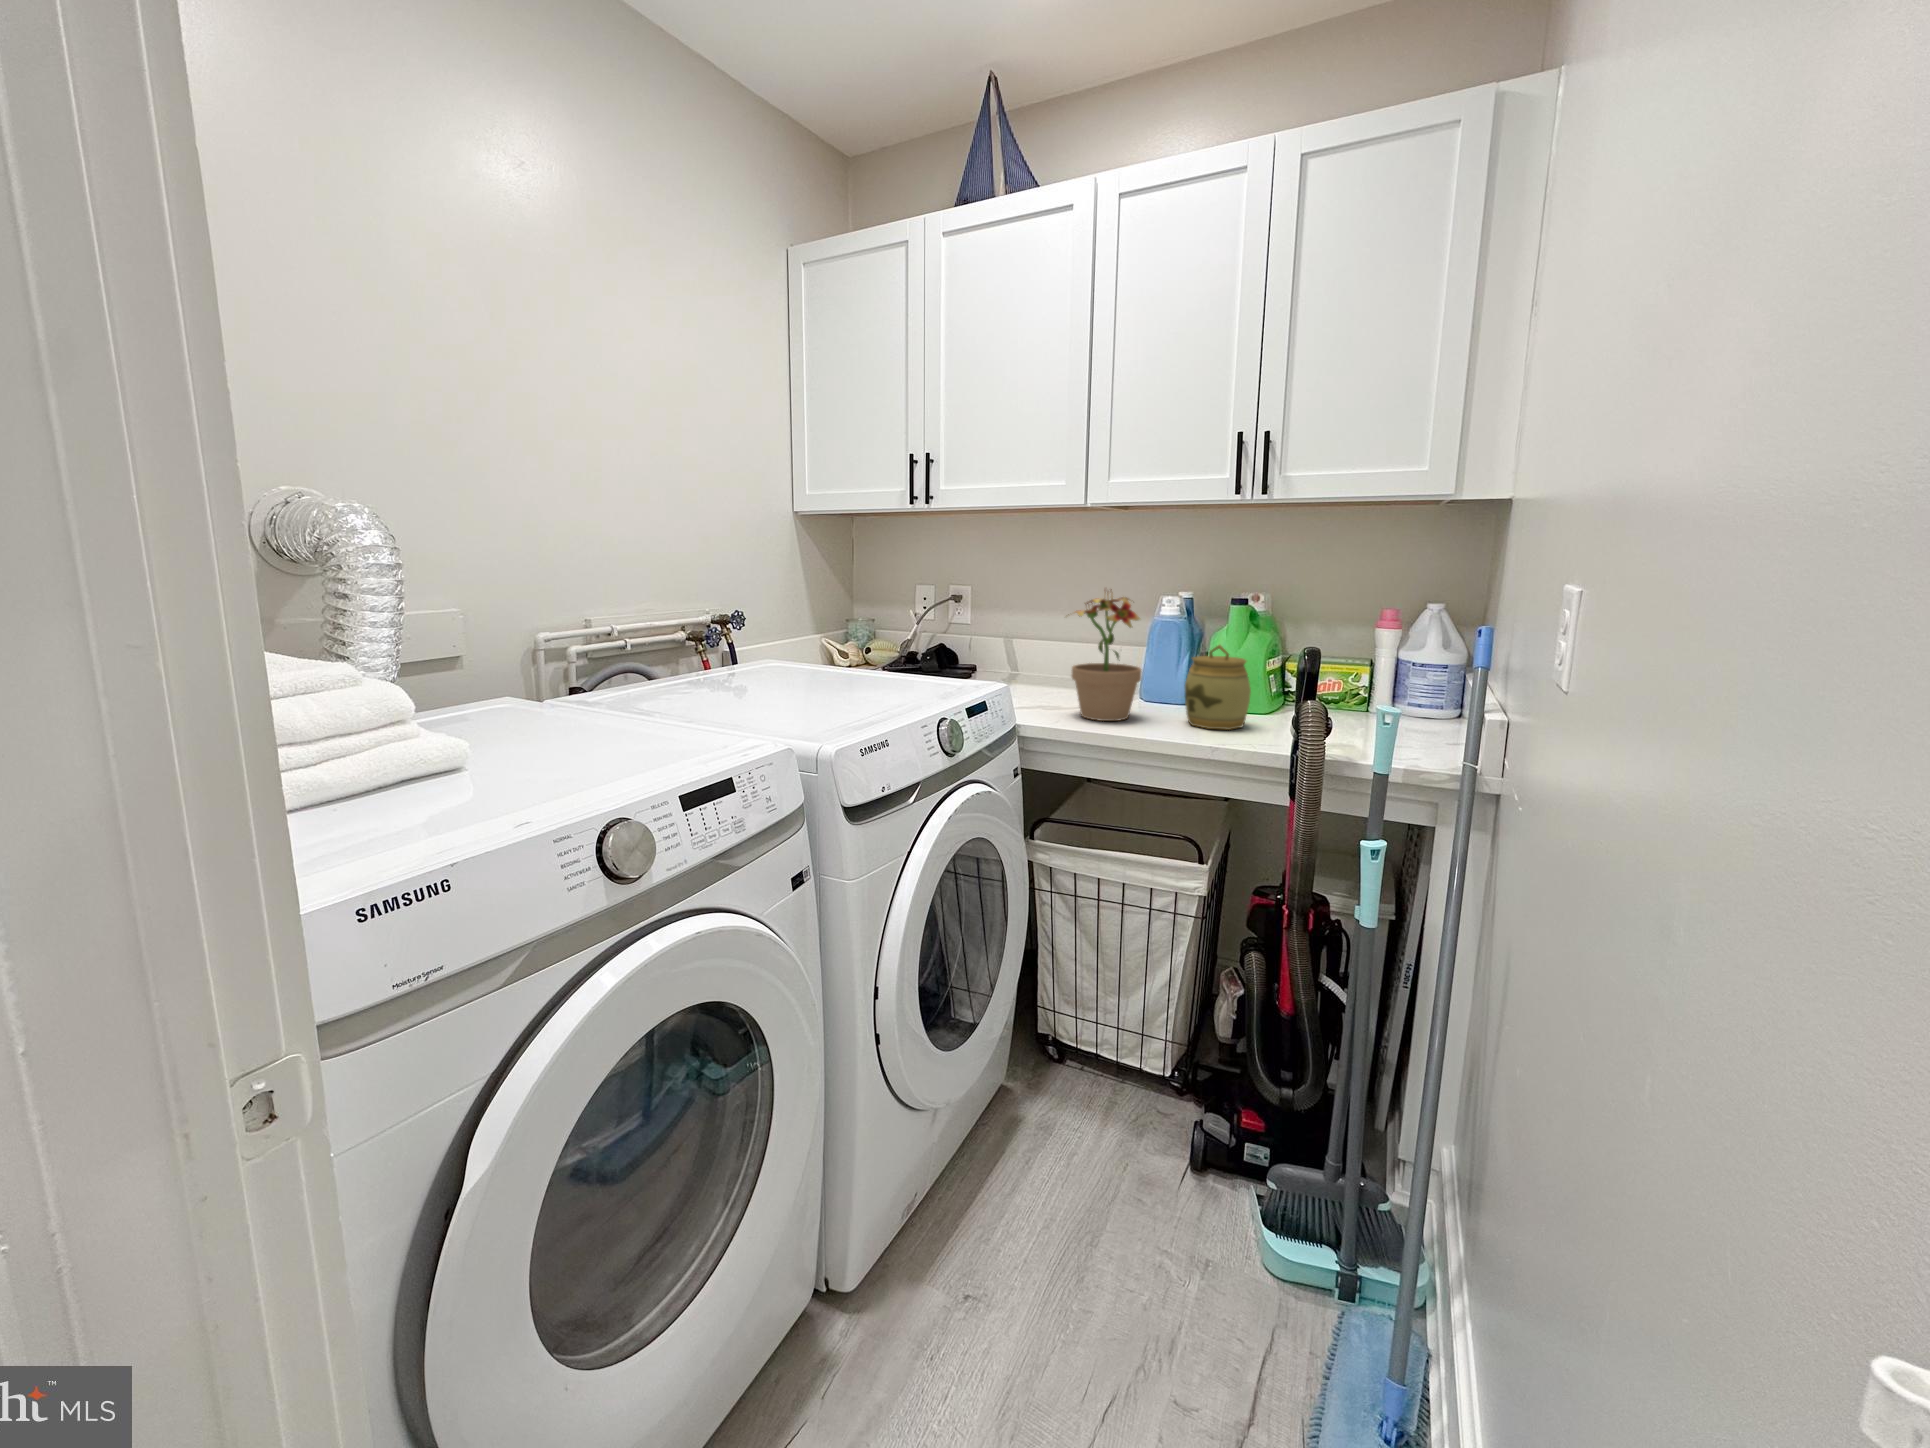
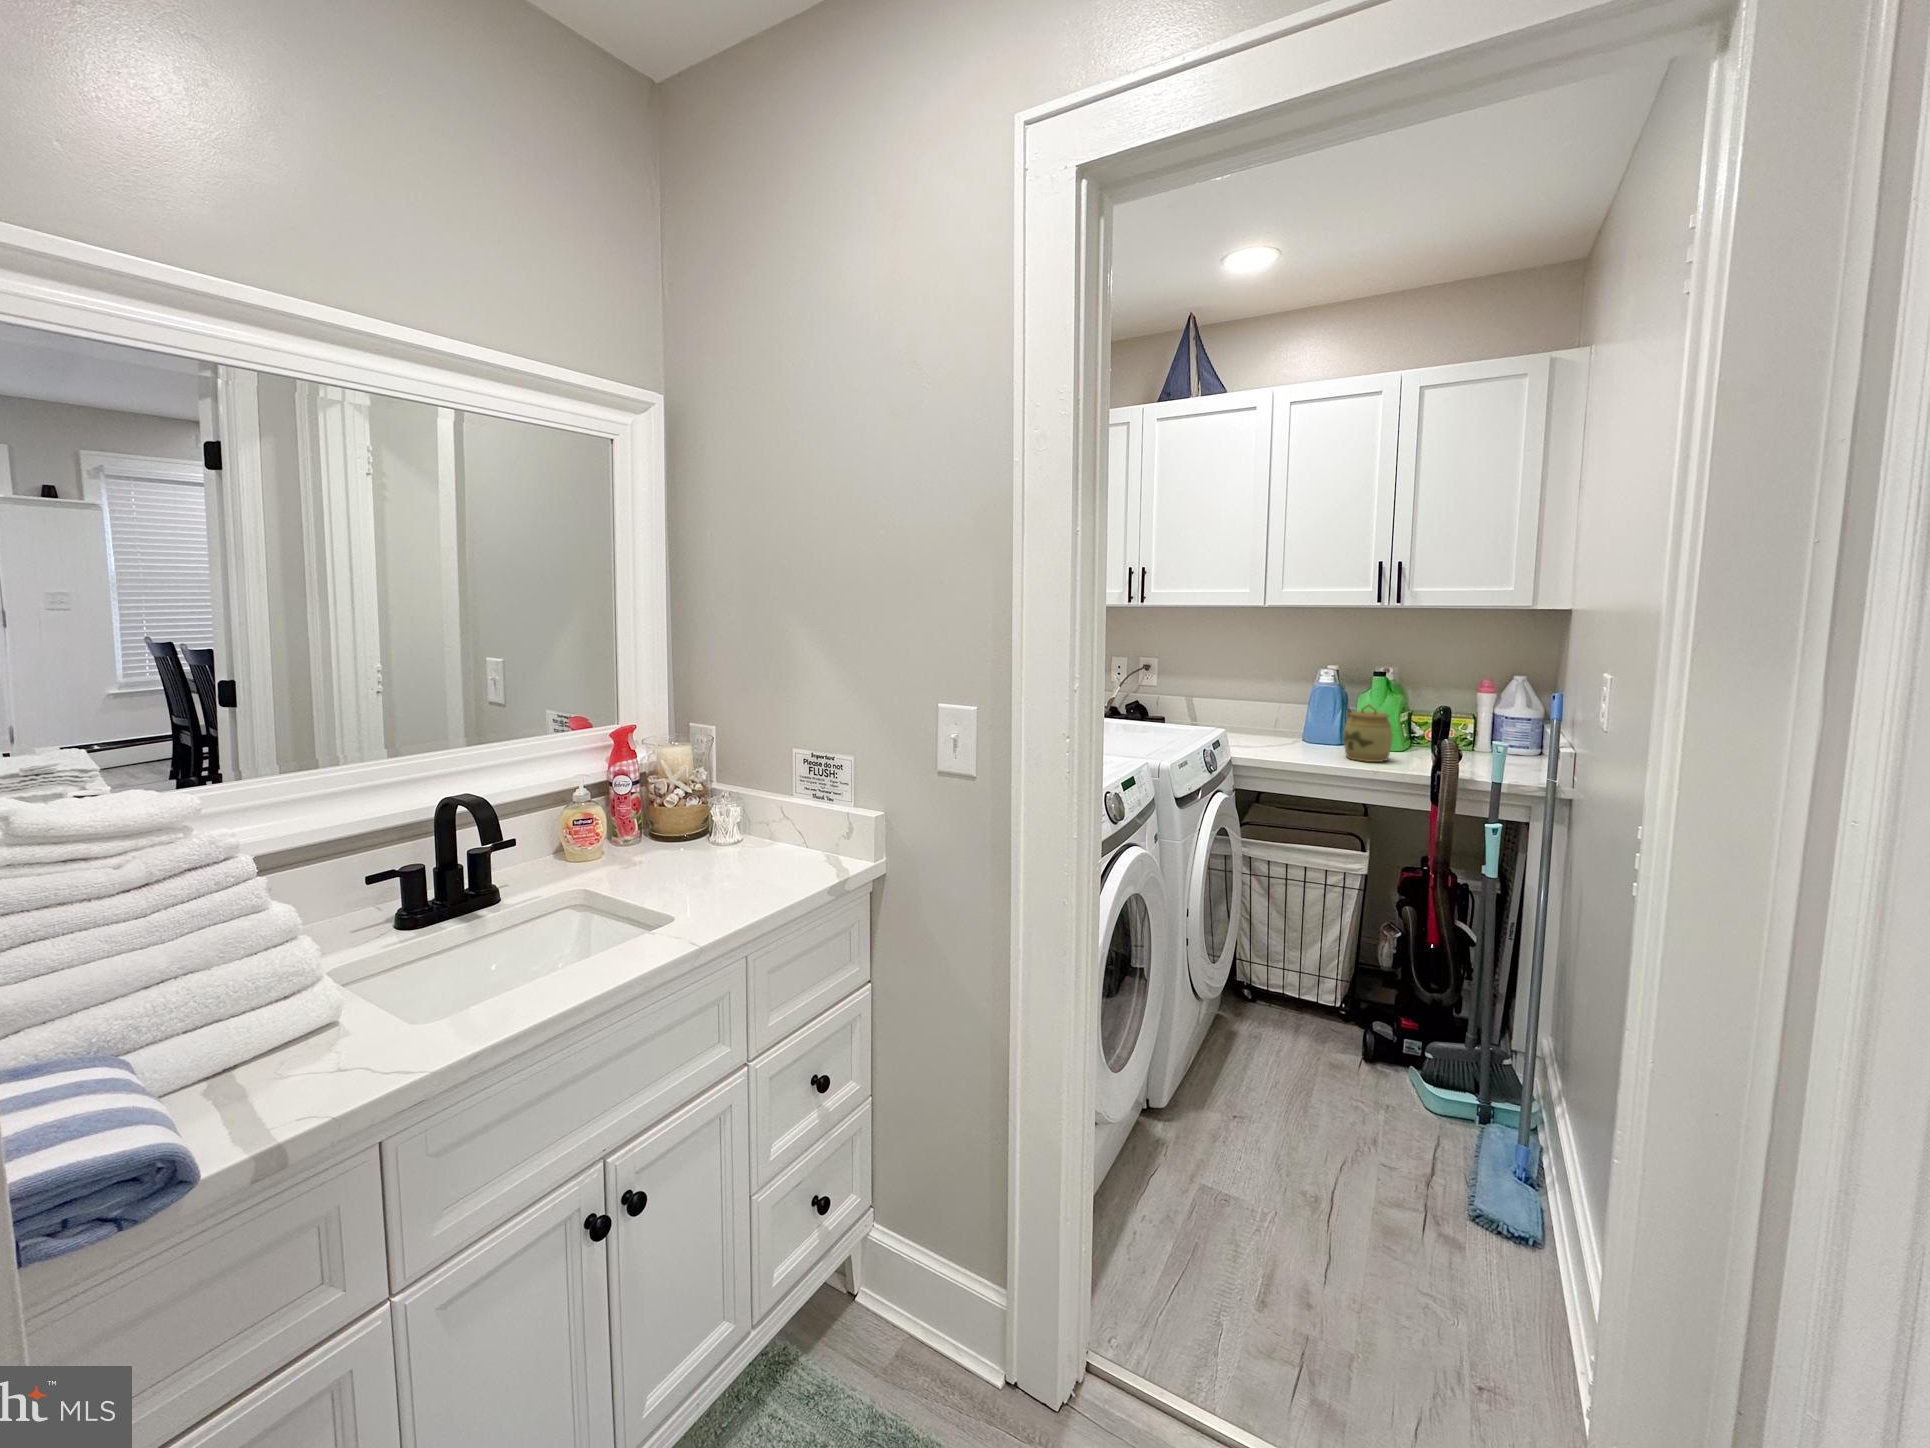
potted plant: present [1068,589,1142,721] -> none [1257,664,1312,756]

